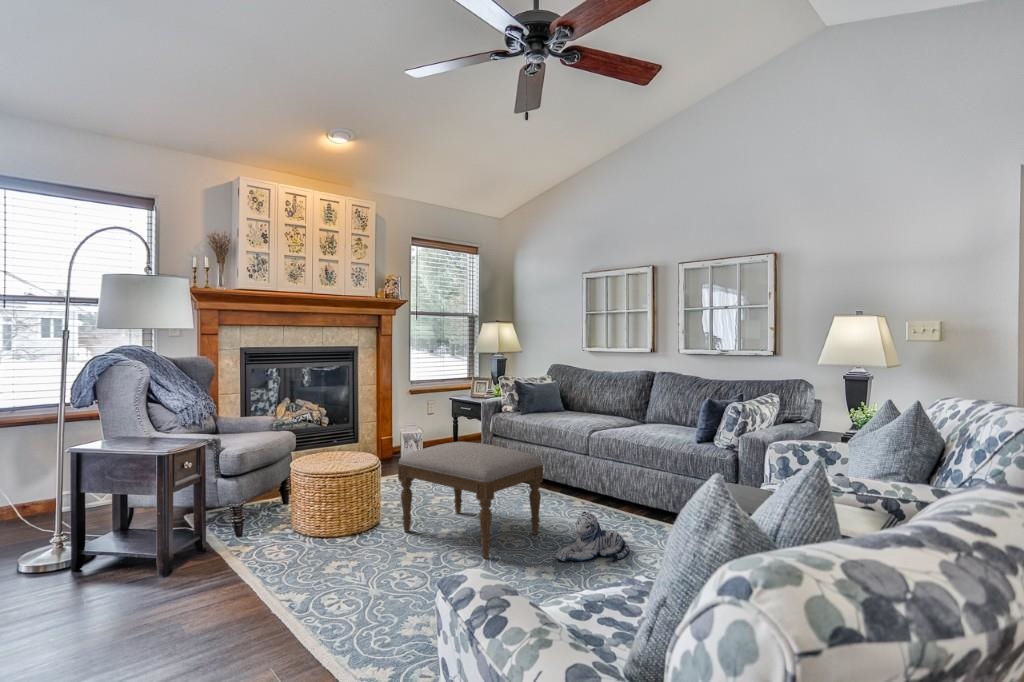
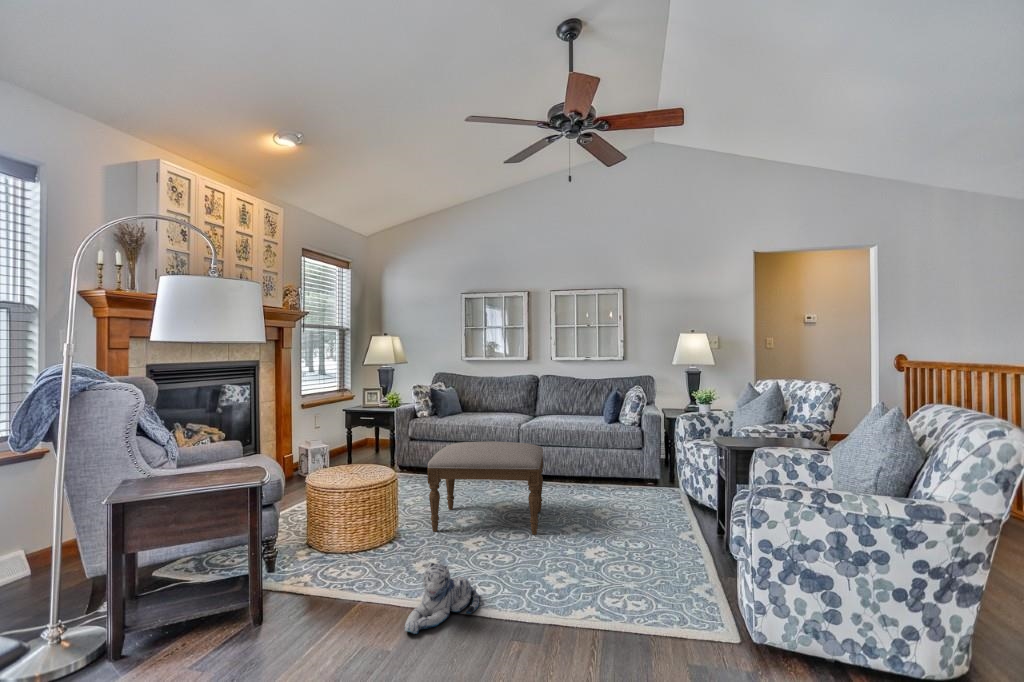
plush toy: present [556,511,630,562] -> present [404,563,479,634]

